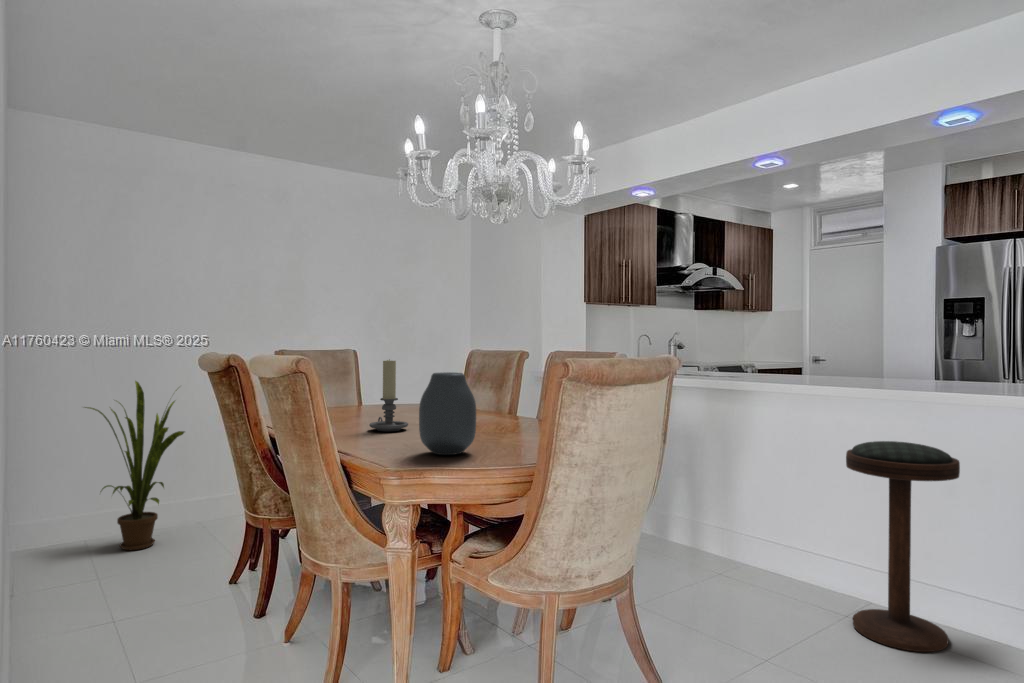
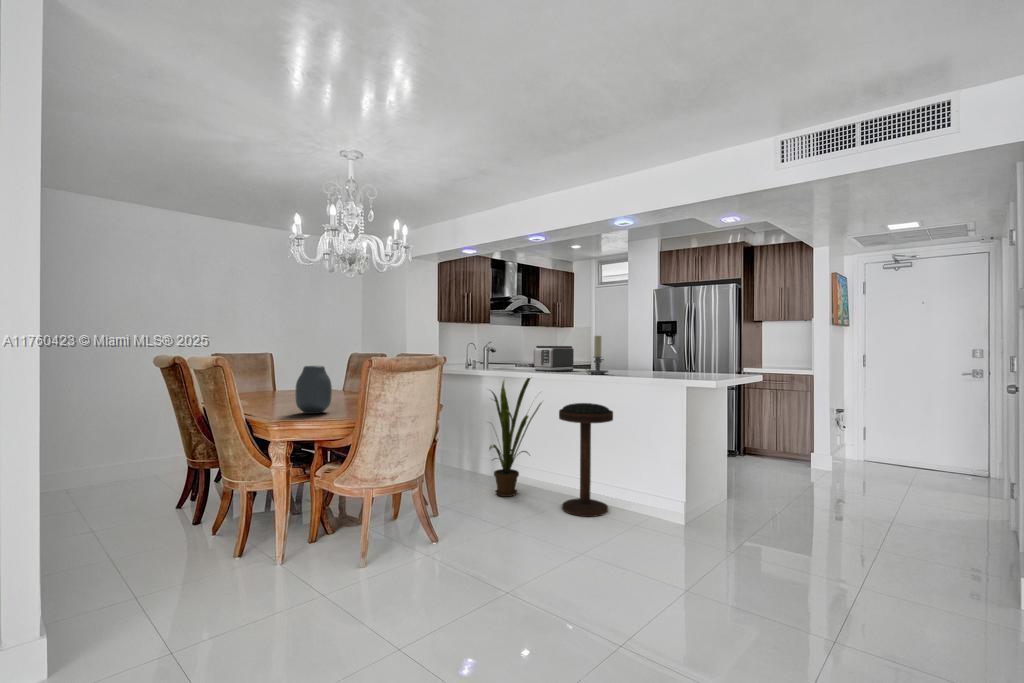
toaster: none [767,339,835,383] -> present [534,346,574,372]
candle holder: present [369,360,408,431] -> present [586,336,608,374]
house plant: present [85,381,184,550] -> present [489,378,542,497]

